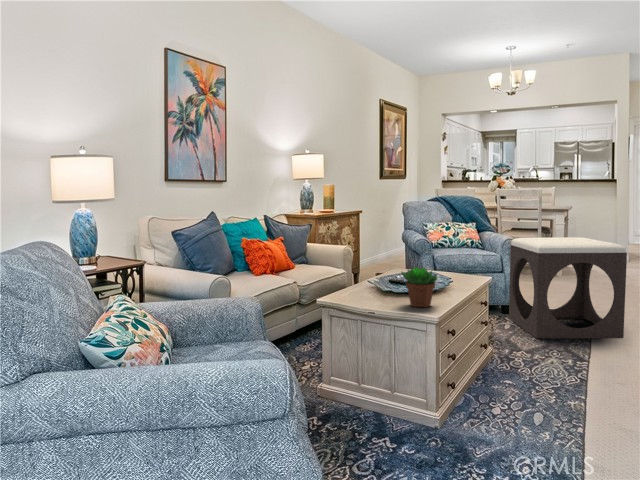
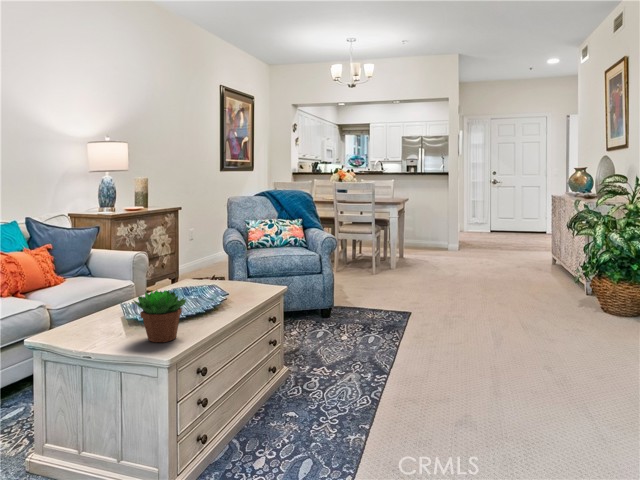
footstool: present [509,237,627,338] -> none [327,236,435,348]

